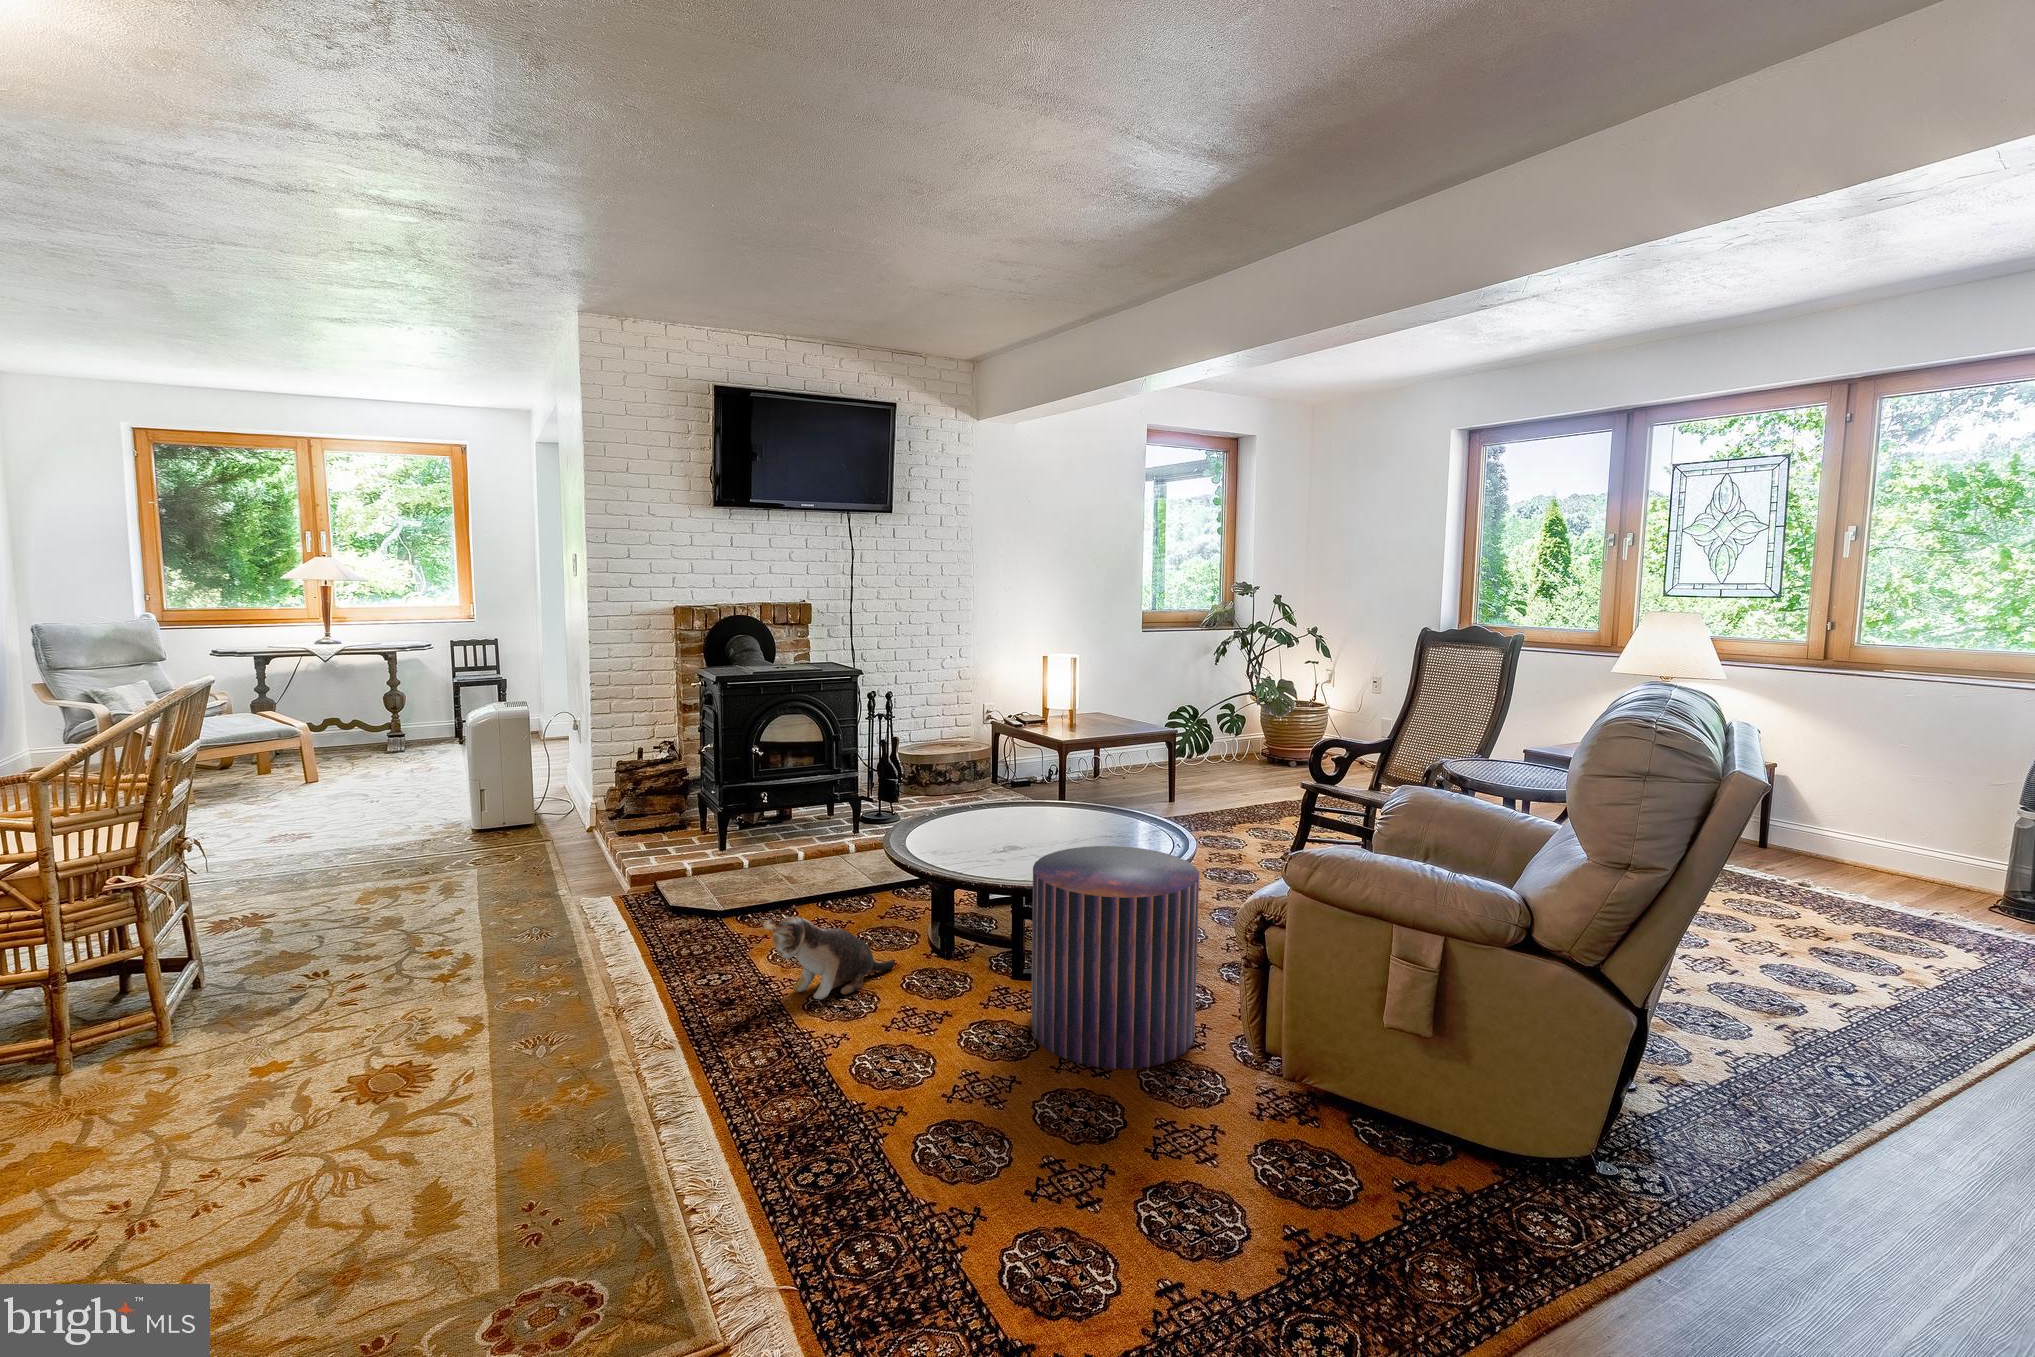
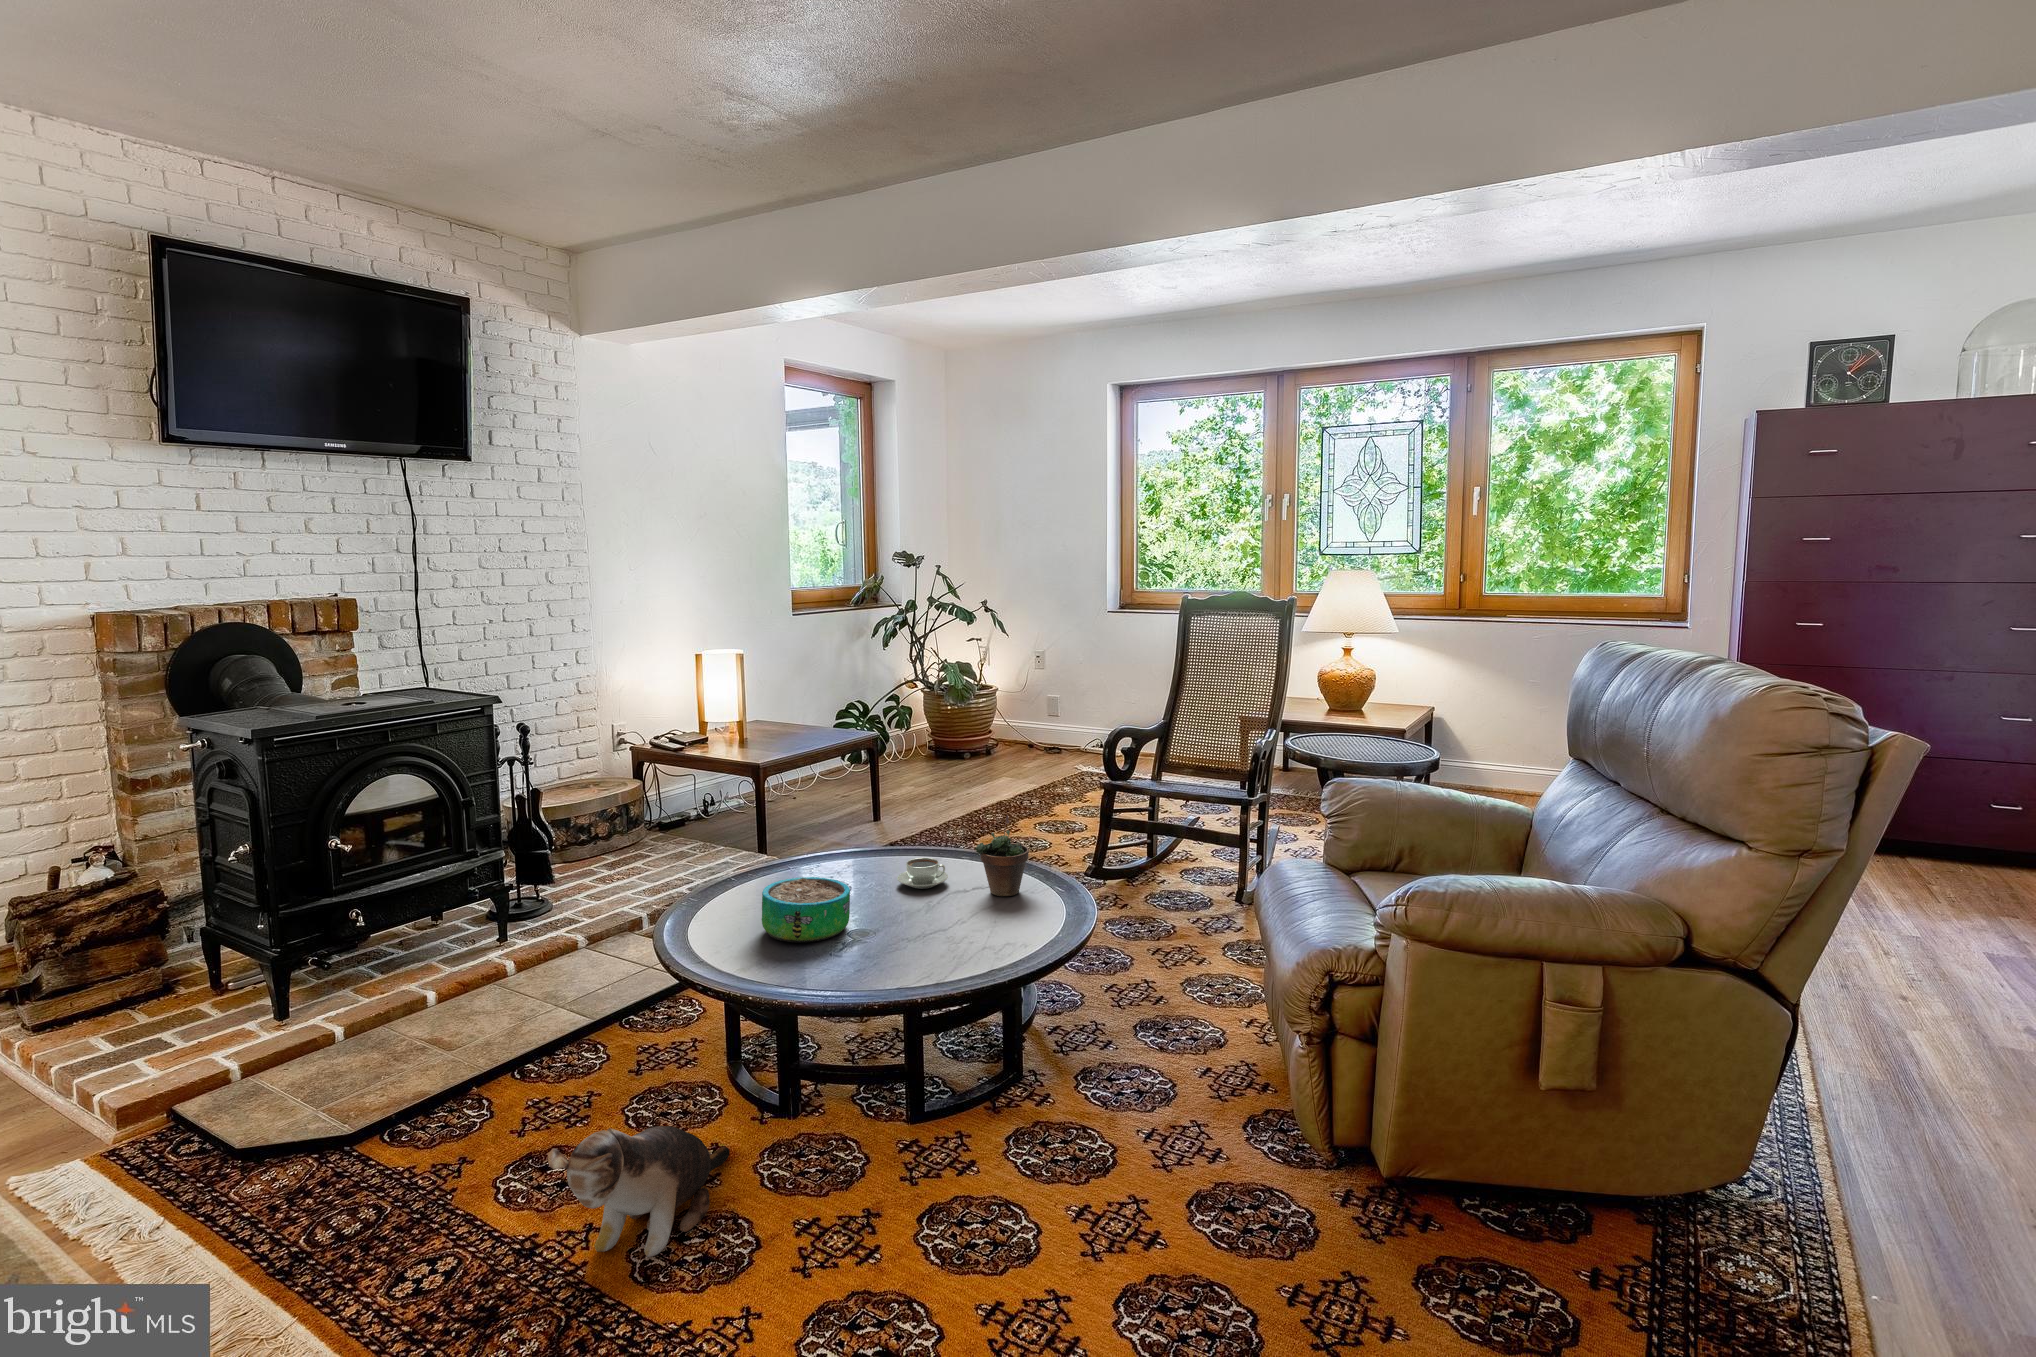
succulent plant: none [1106,781,1147,842] -> present [976,815,1029,896]
decorative bowl: none [945,803,1005,844] -> present [762,877,850,943]
coffee cup: none [1060,807,1097,829] -> present [897,858,948,889]
pouf: present [1031,846,1199,1069] -> none [986,907,1218,1235]

